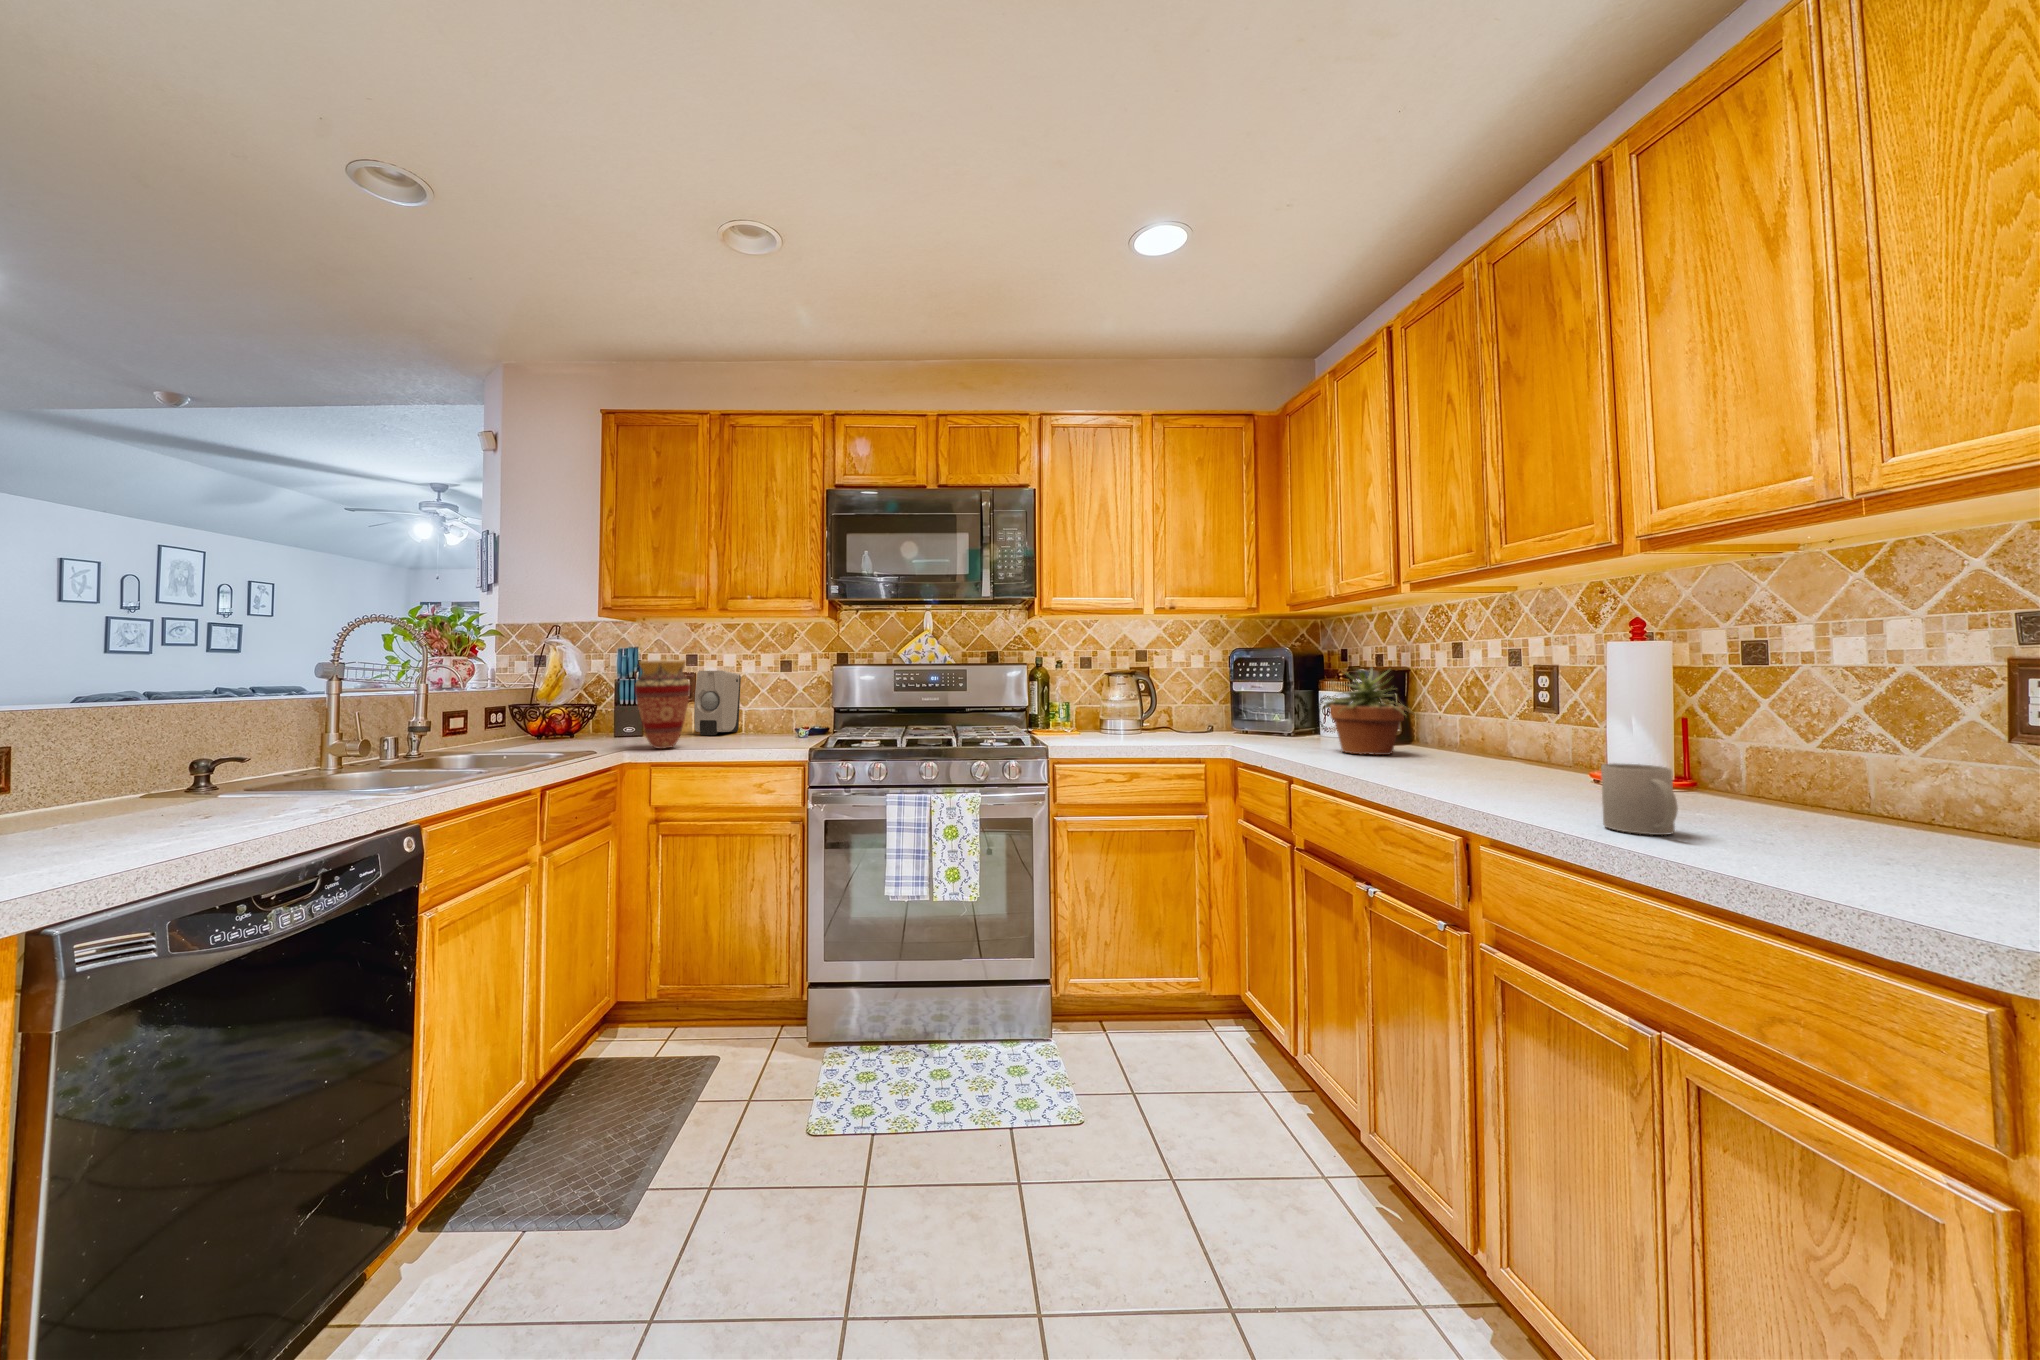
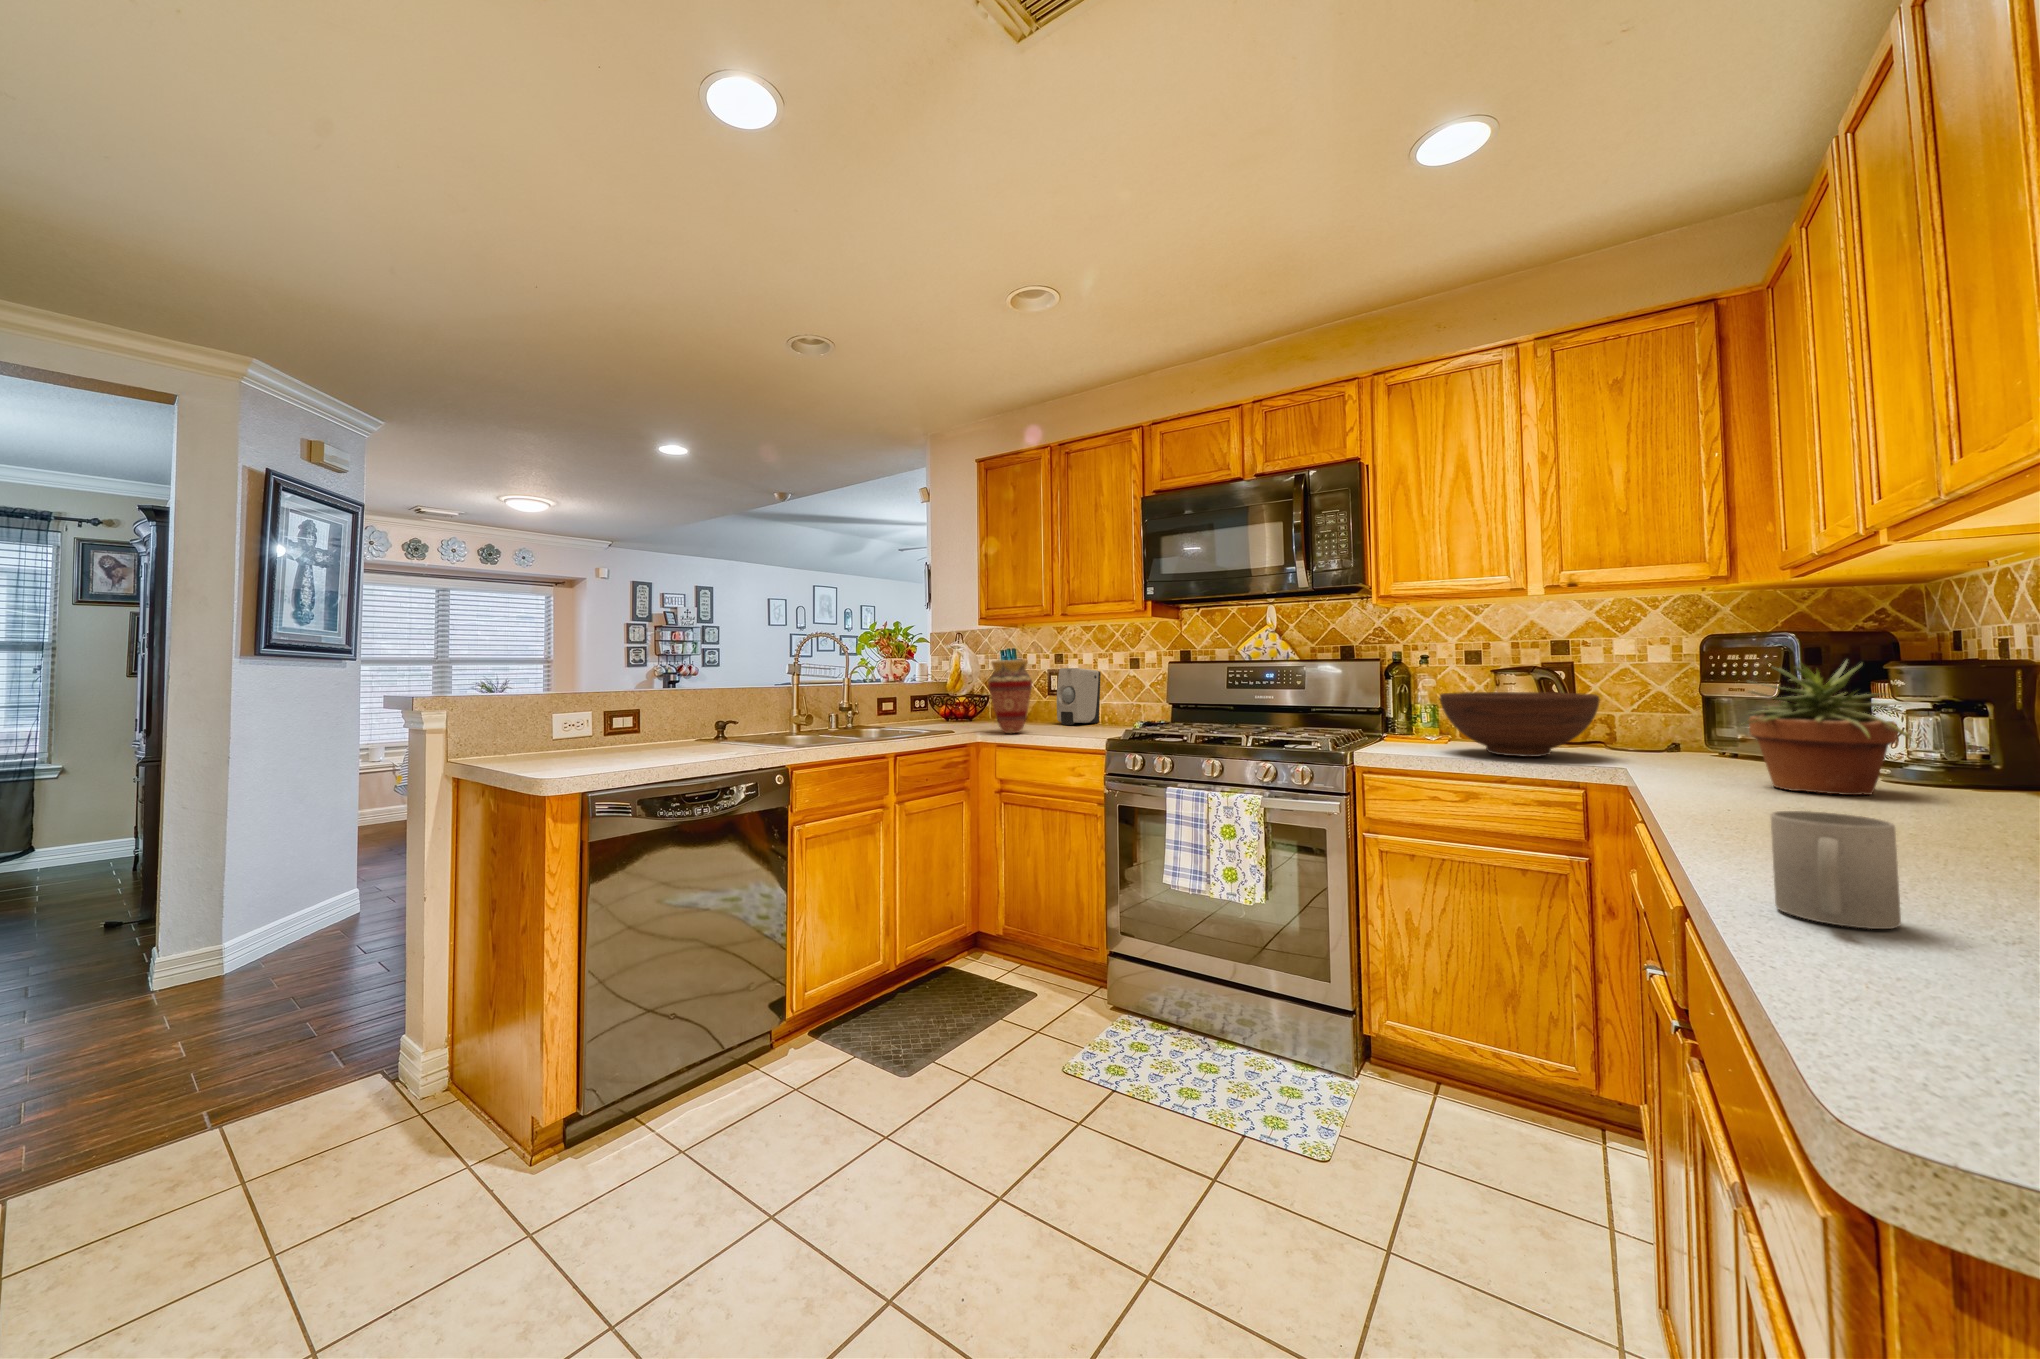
fruit bowl: none [1107,691,1214,742] -> present [1440,692,1600,757]

